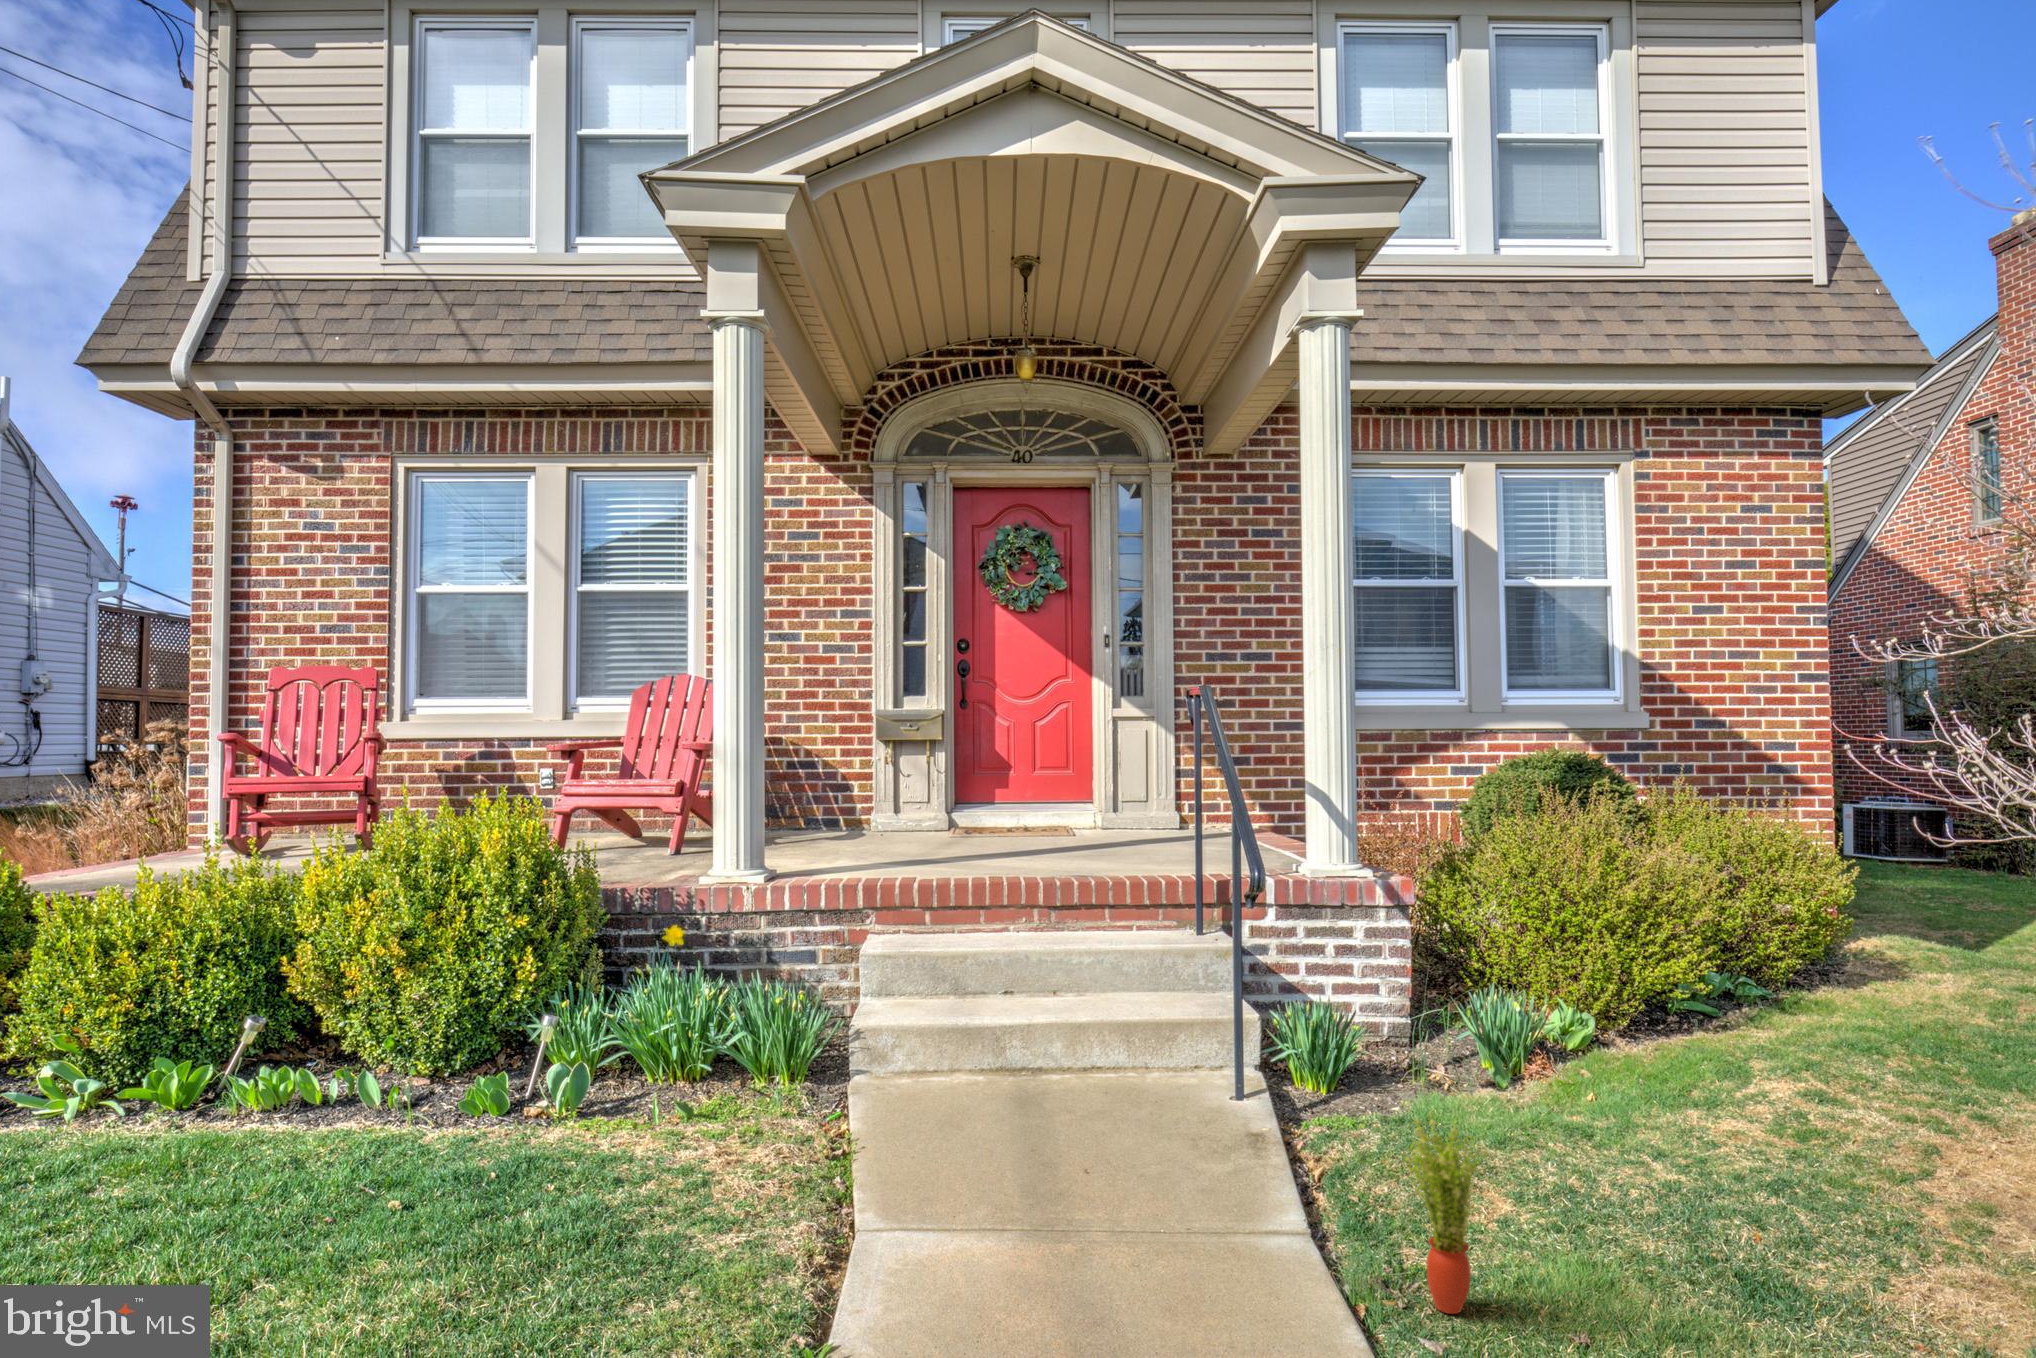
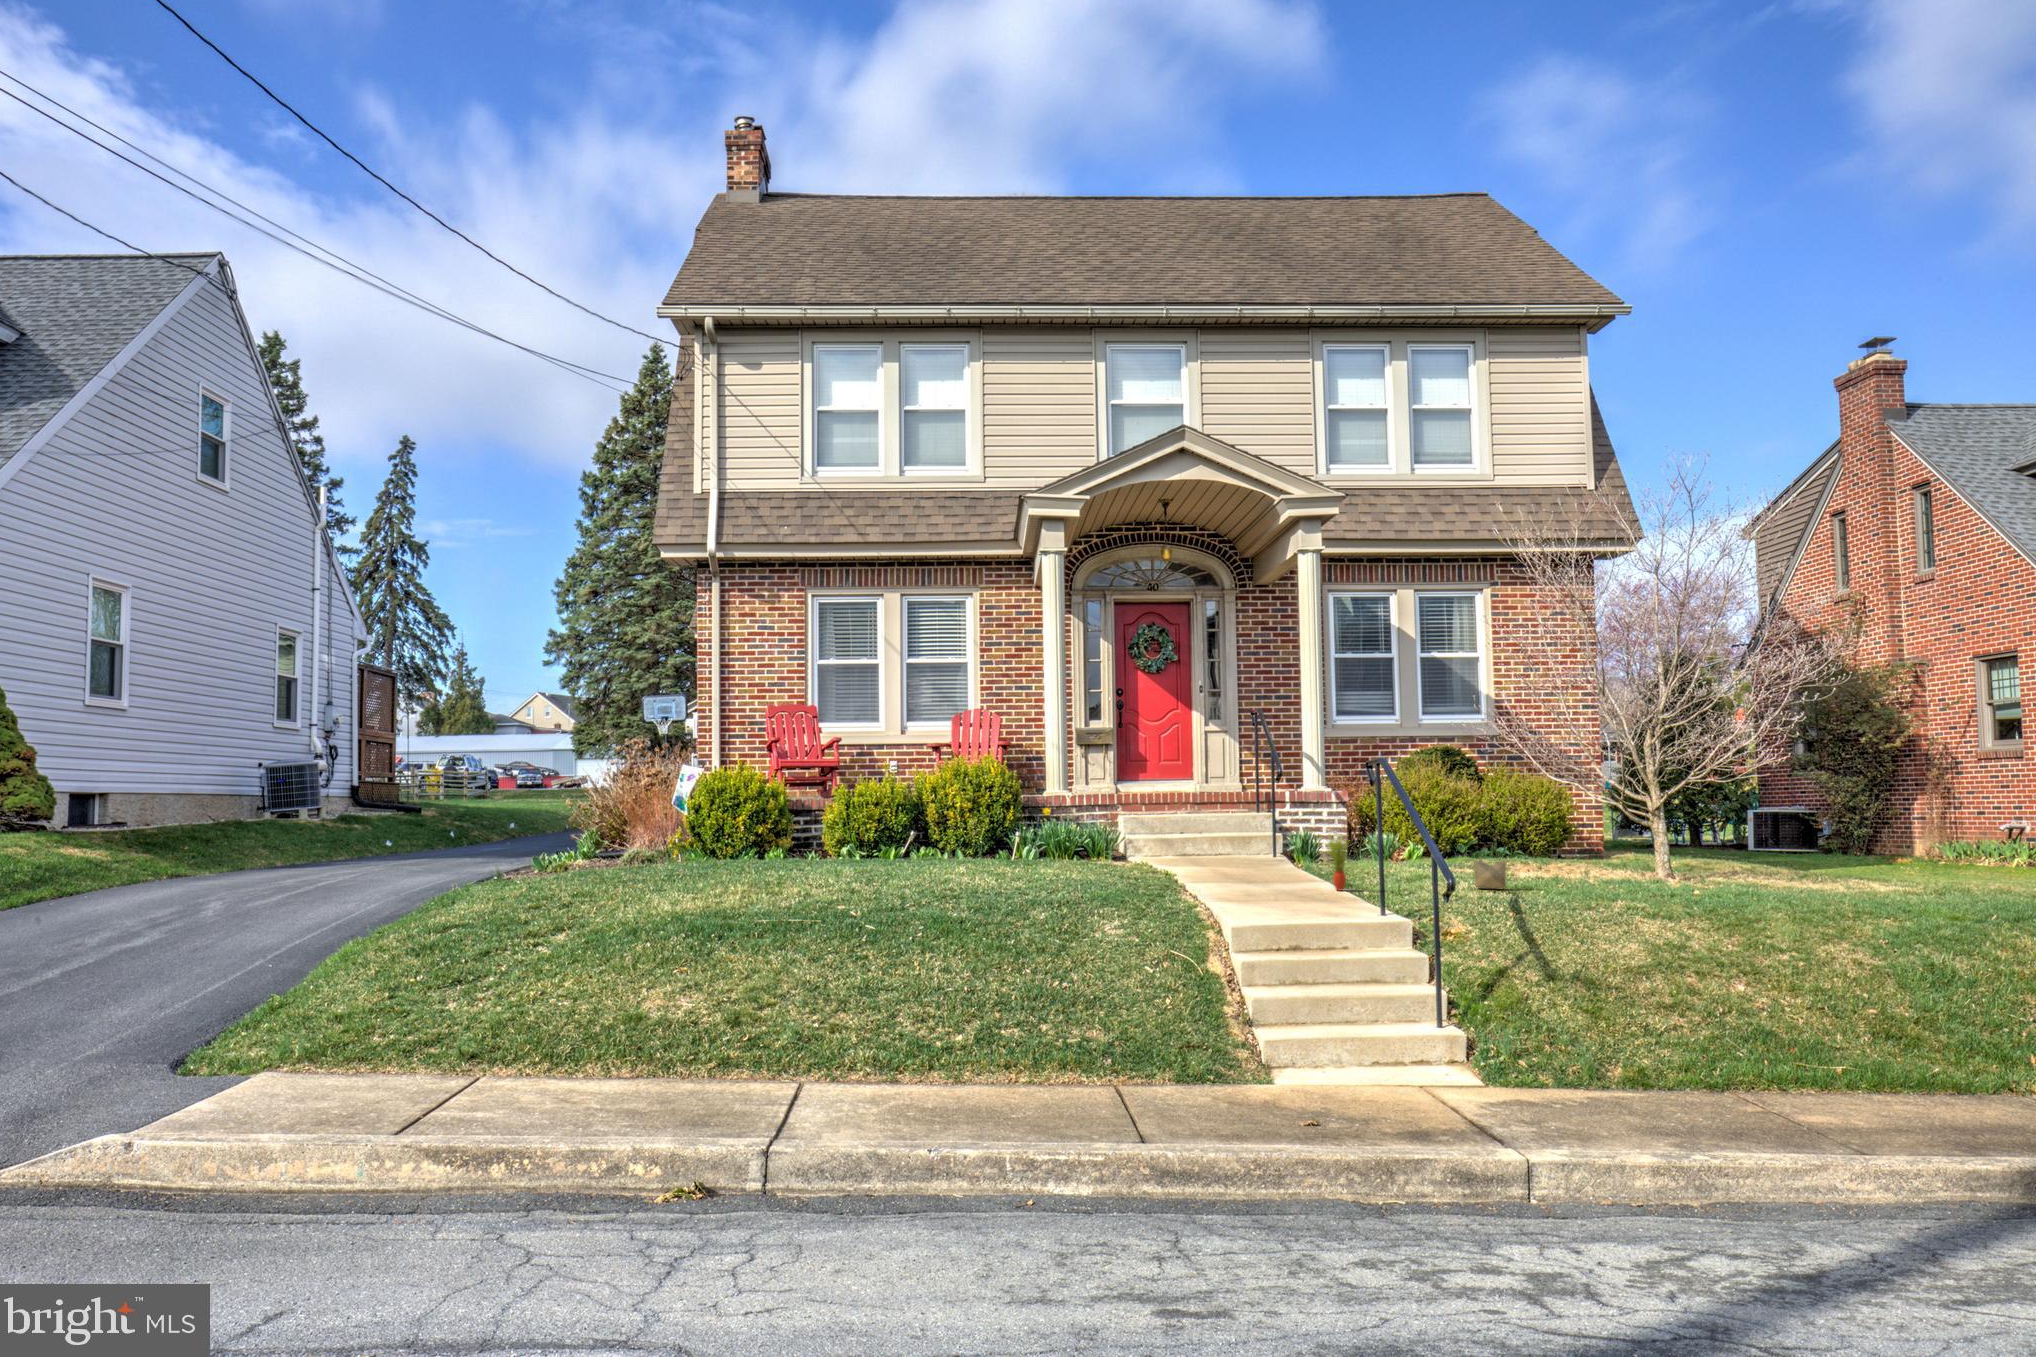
woven basket: none [1862,1132,1983,1291] -> present [1474,849,1506,889]

